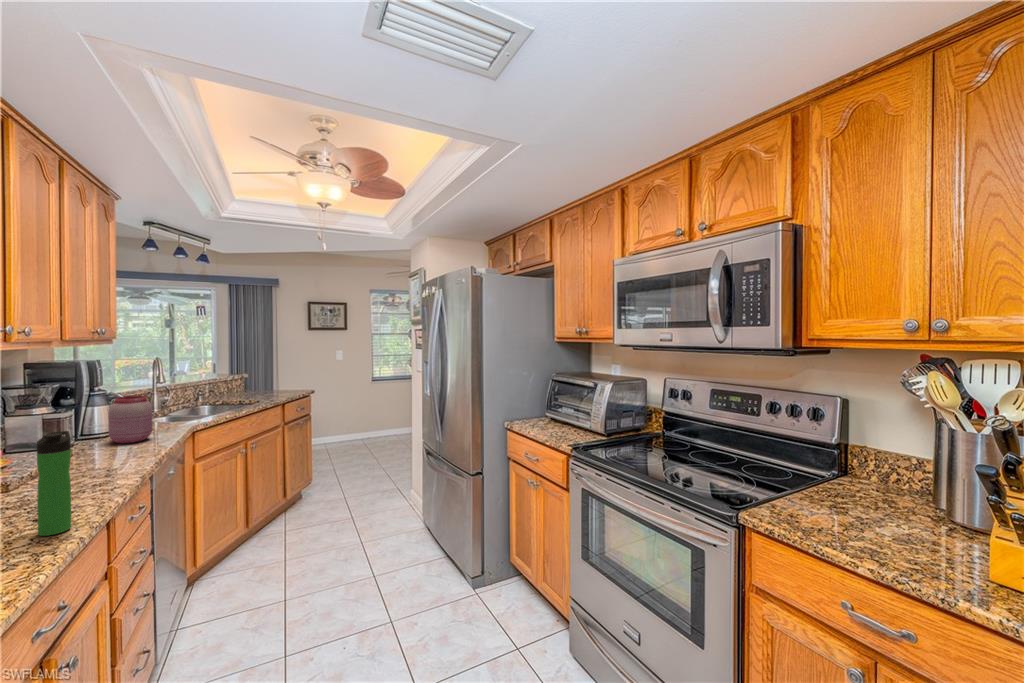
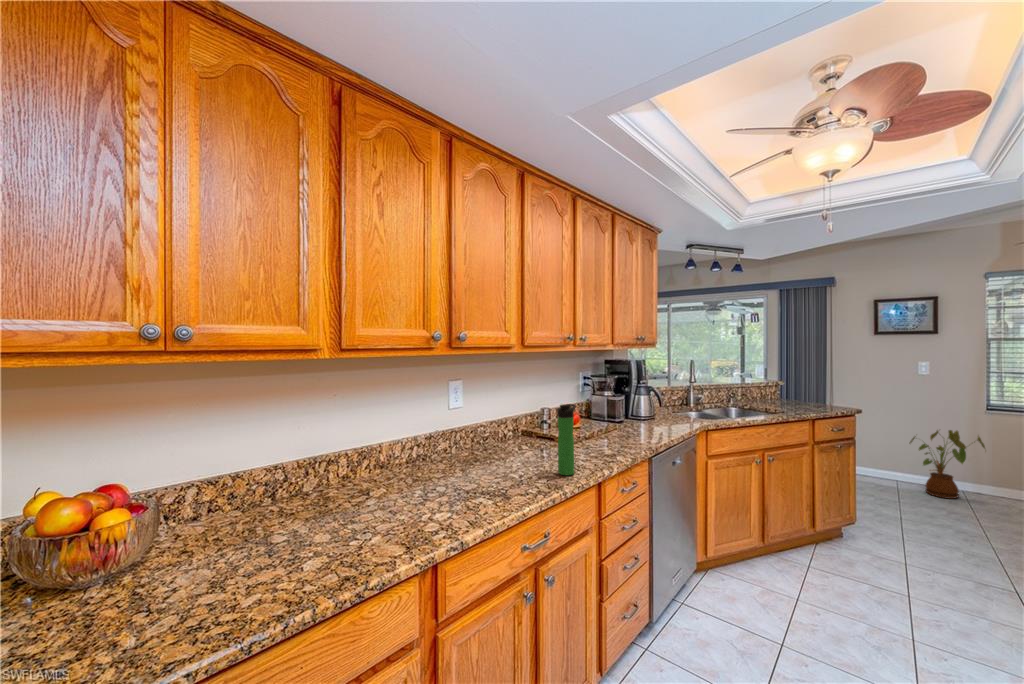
jar: present [108,396,152,443] -> none [641,389,670,428]
house plant: none [330,399,370,448] -> present [909,430,985,499]

